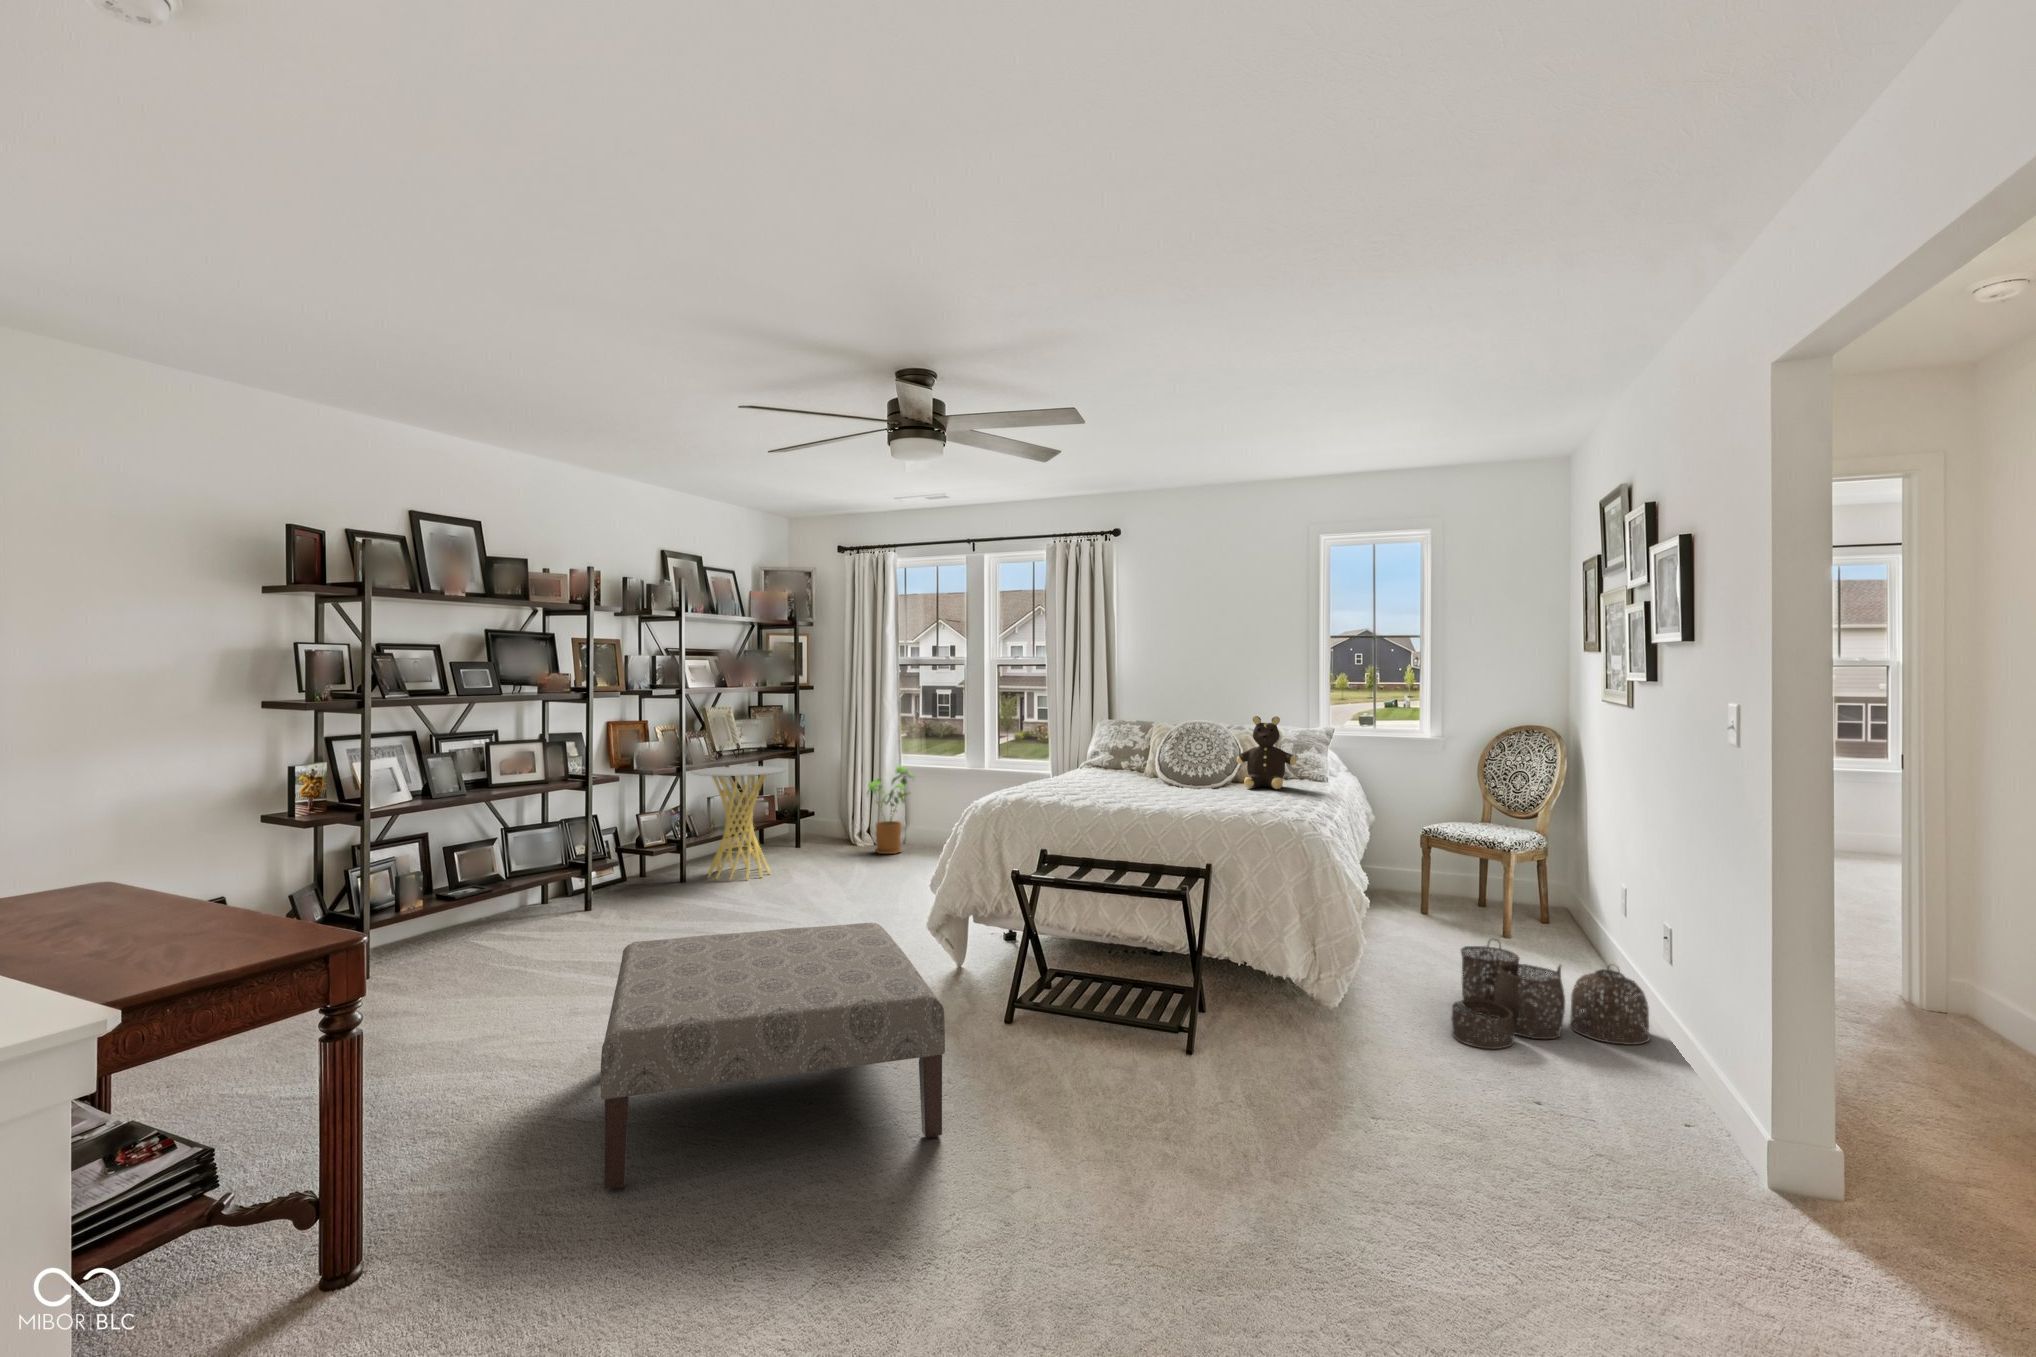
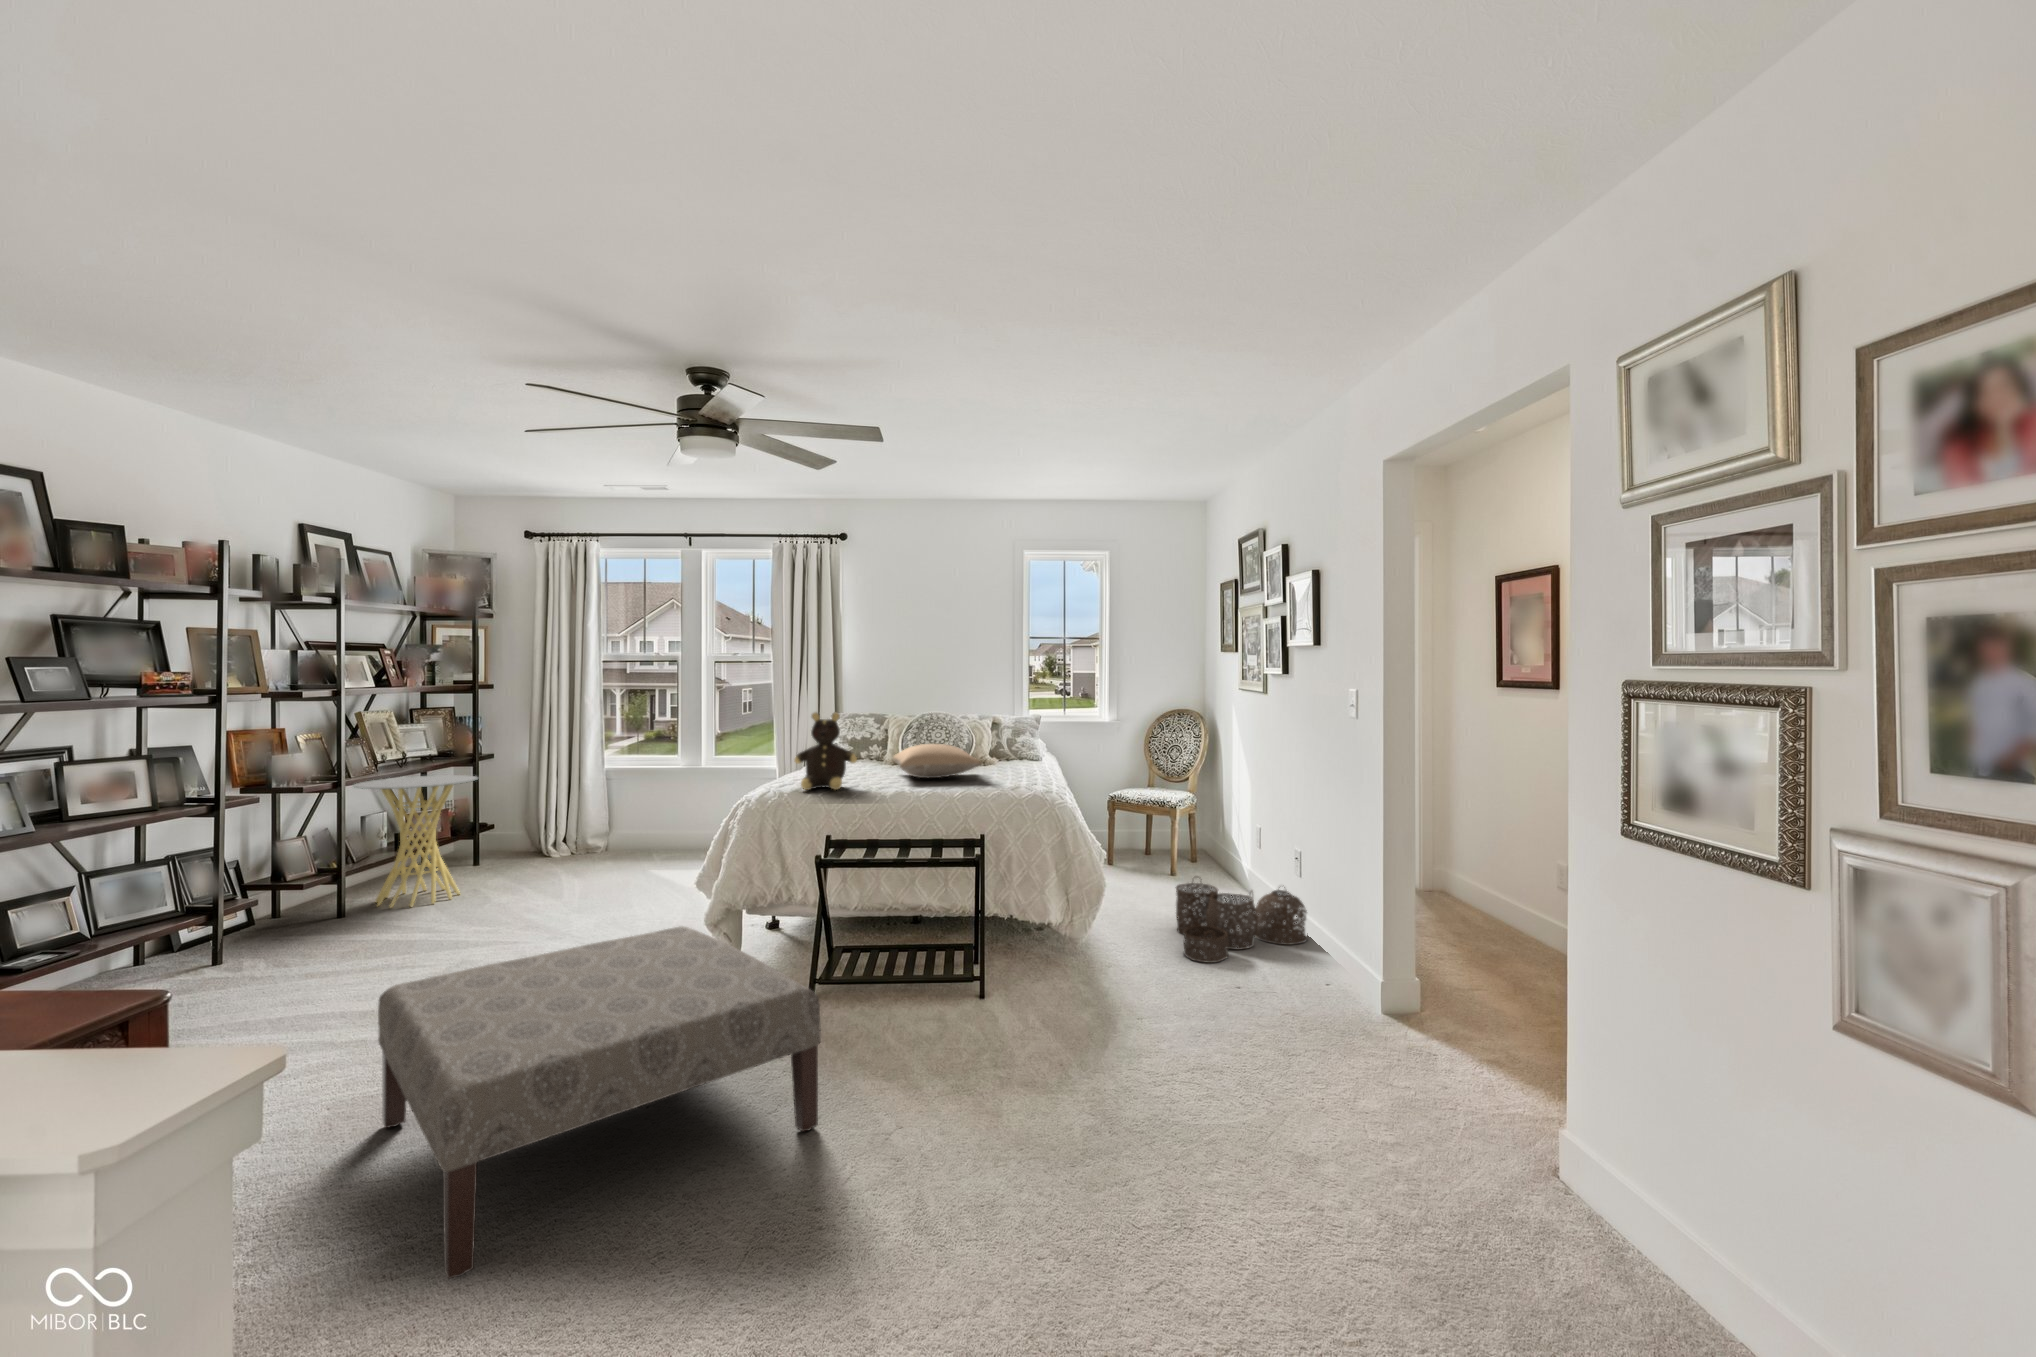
teddy bear: present [1237,716,1296,789] -> present [795,712,857,790]
pillow: none [1132,757,1225,795] -> present [893,744,982,778]
house plant: present [868,766,914,854] -> none [566,768,622,861]

